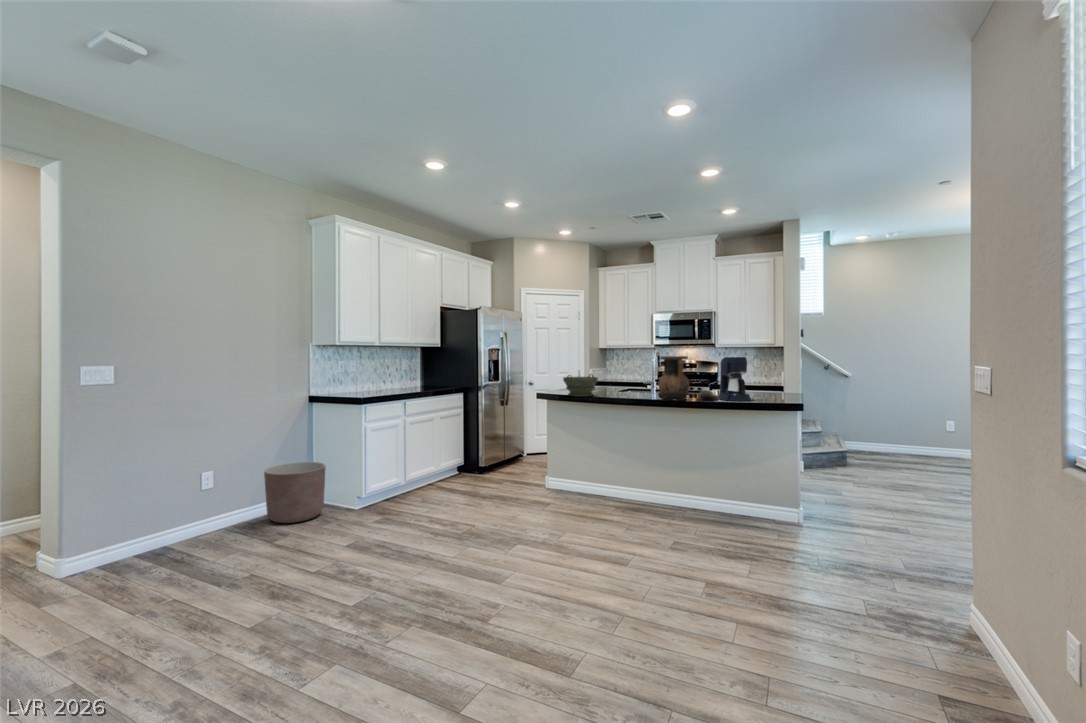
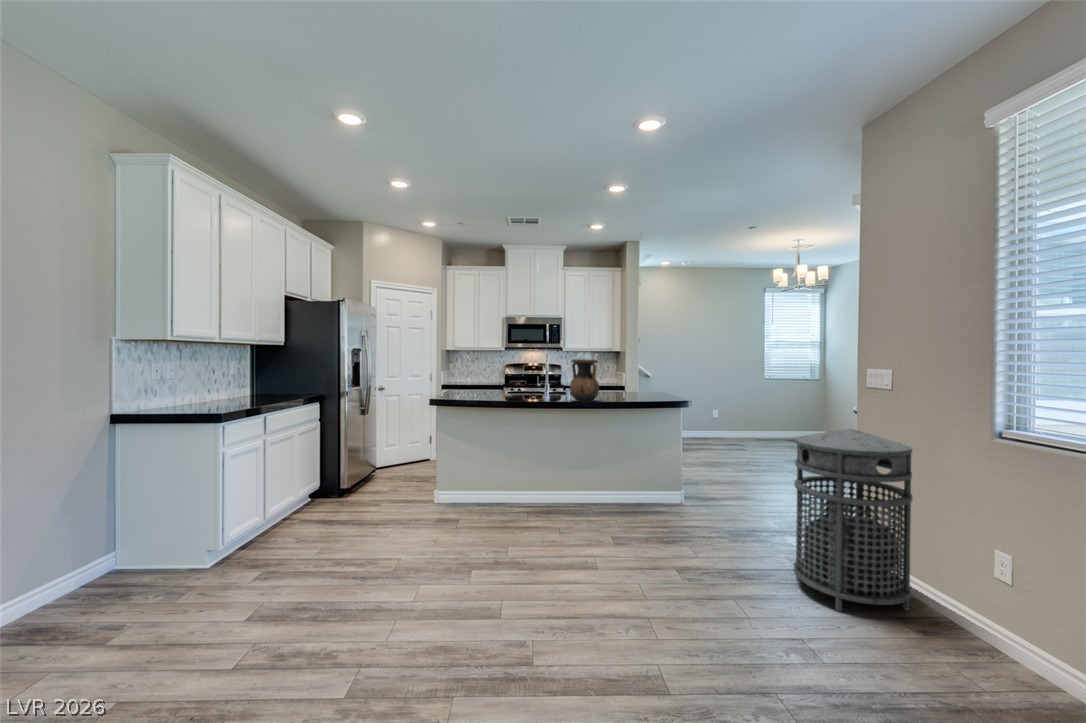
coffee maker: present [718,357,752,401] -> none [618,361,649,401]
bowl: present [563,374,598,397] -> none [465,377,501,402]
trash can: none [833,442,995,696] -> present [794,429,912,612]
planter: present [264,462,326,523] -> none [50,511,160,612]

